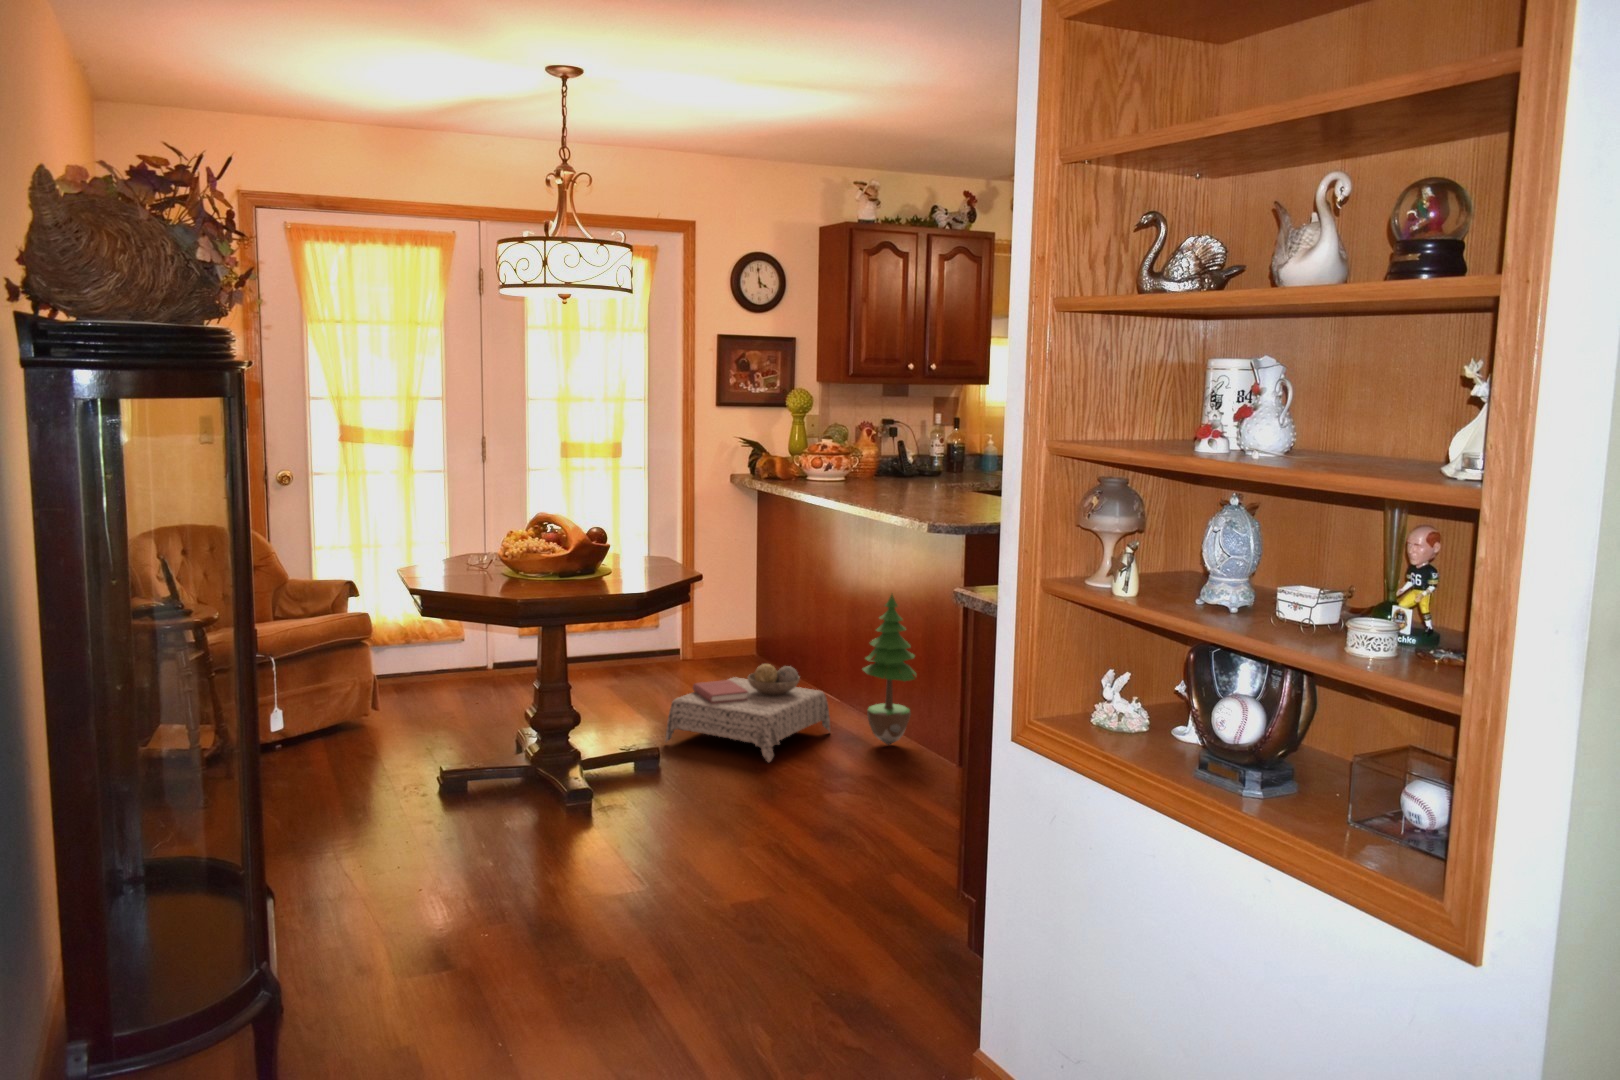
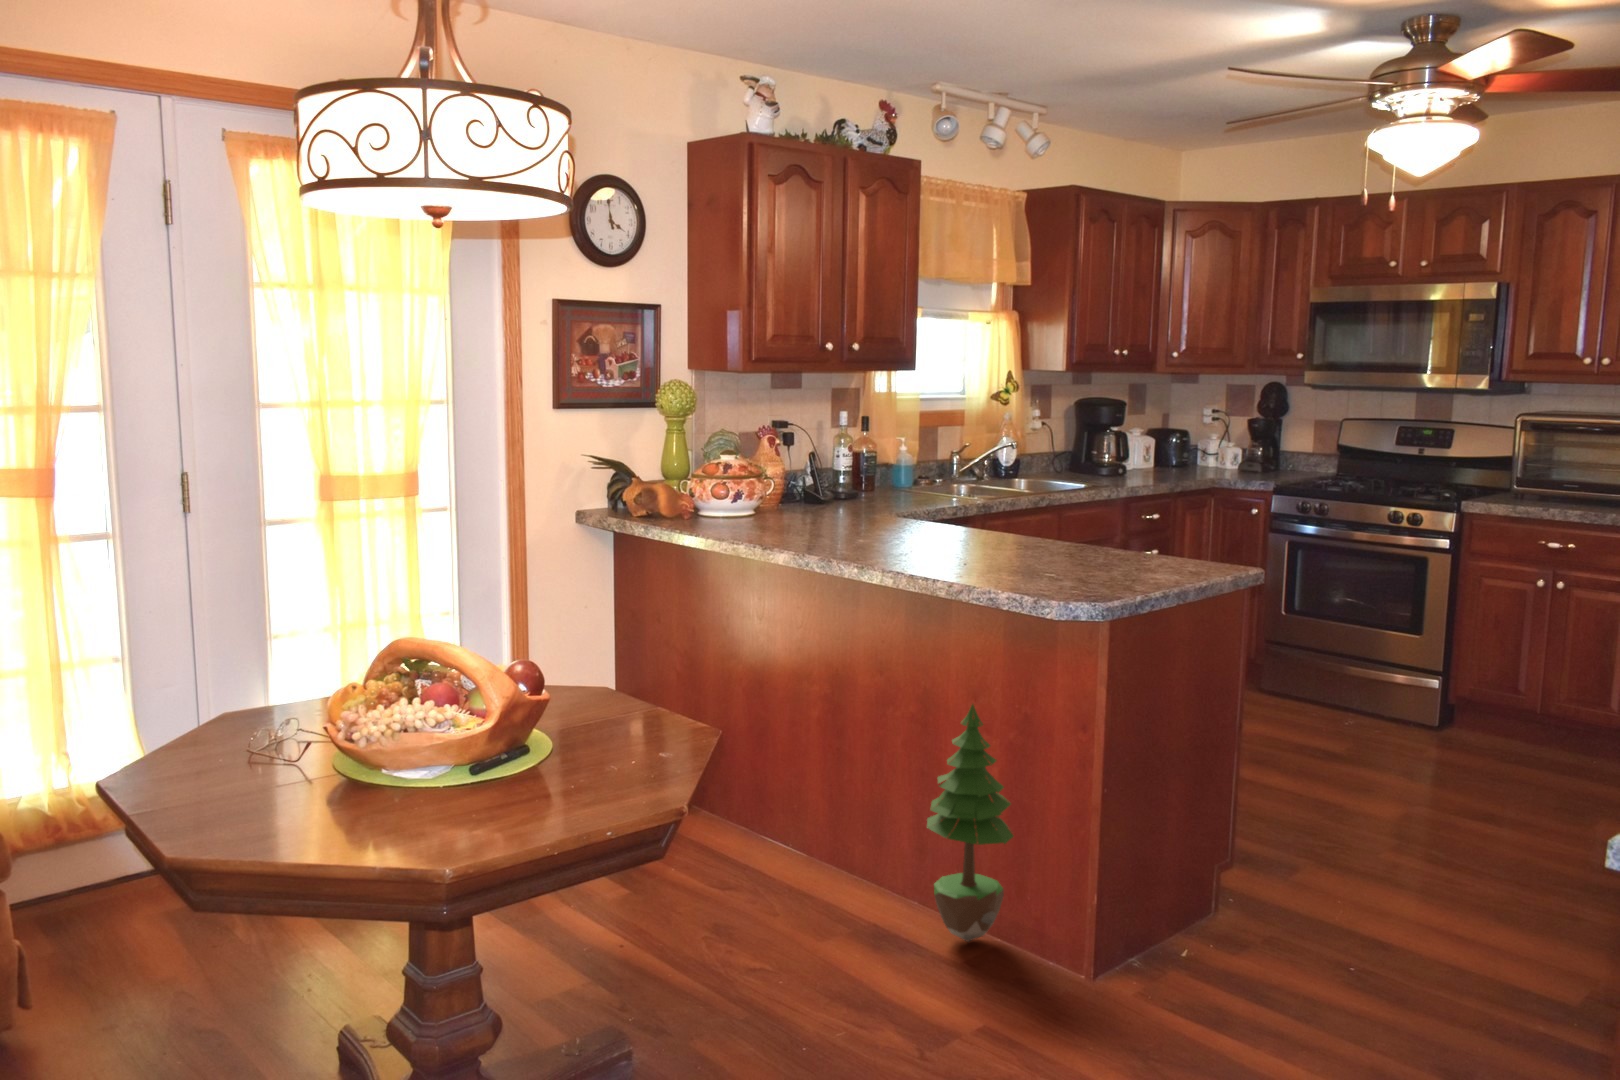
ottoman: present [666,664,830,762] -> none [616,834,861,1016]

